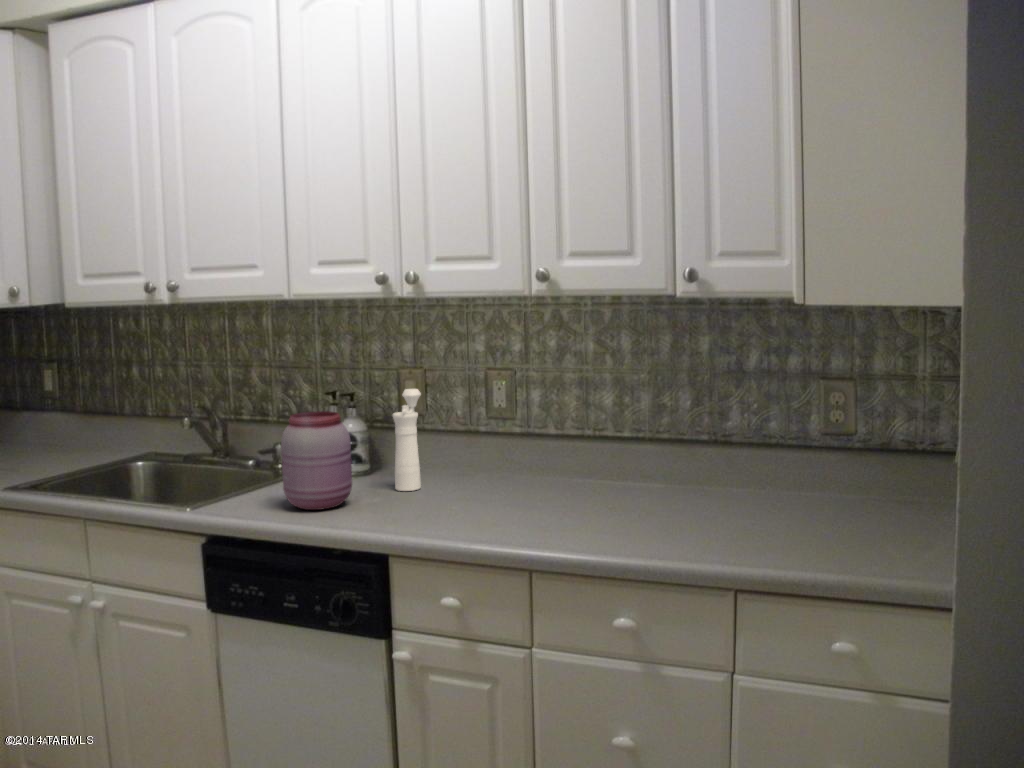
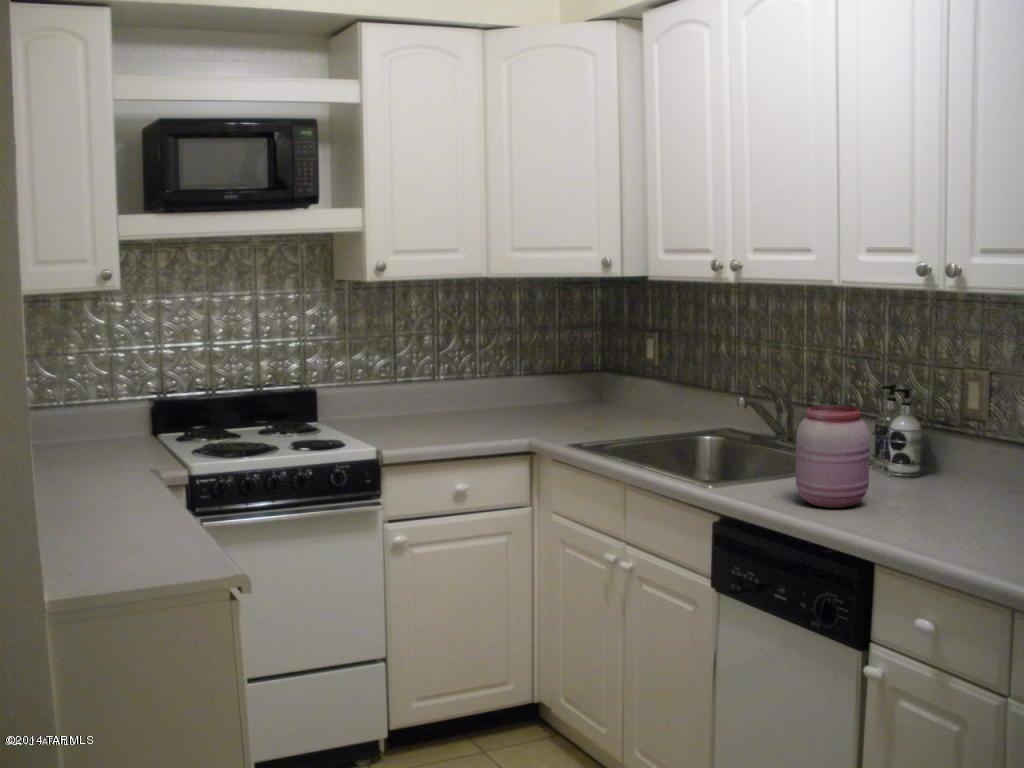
pepper mill: present [393,389,421,491] -> none [927,390,975,503]

